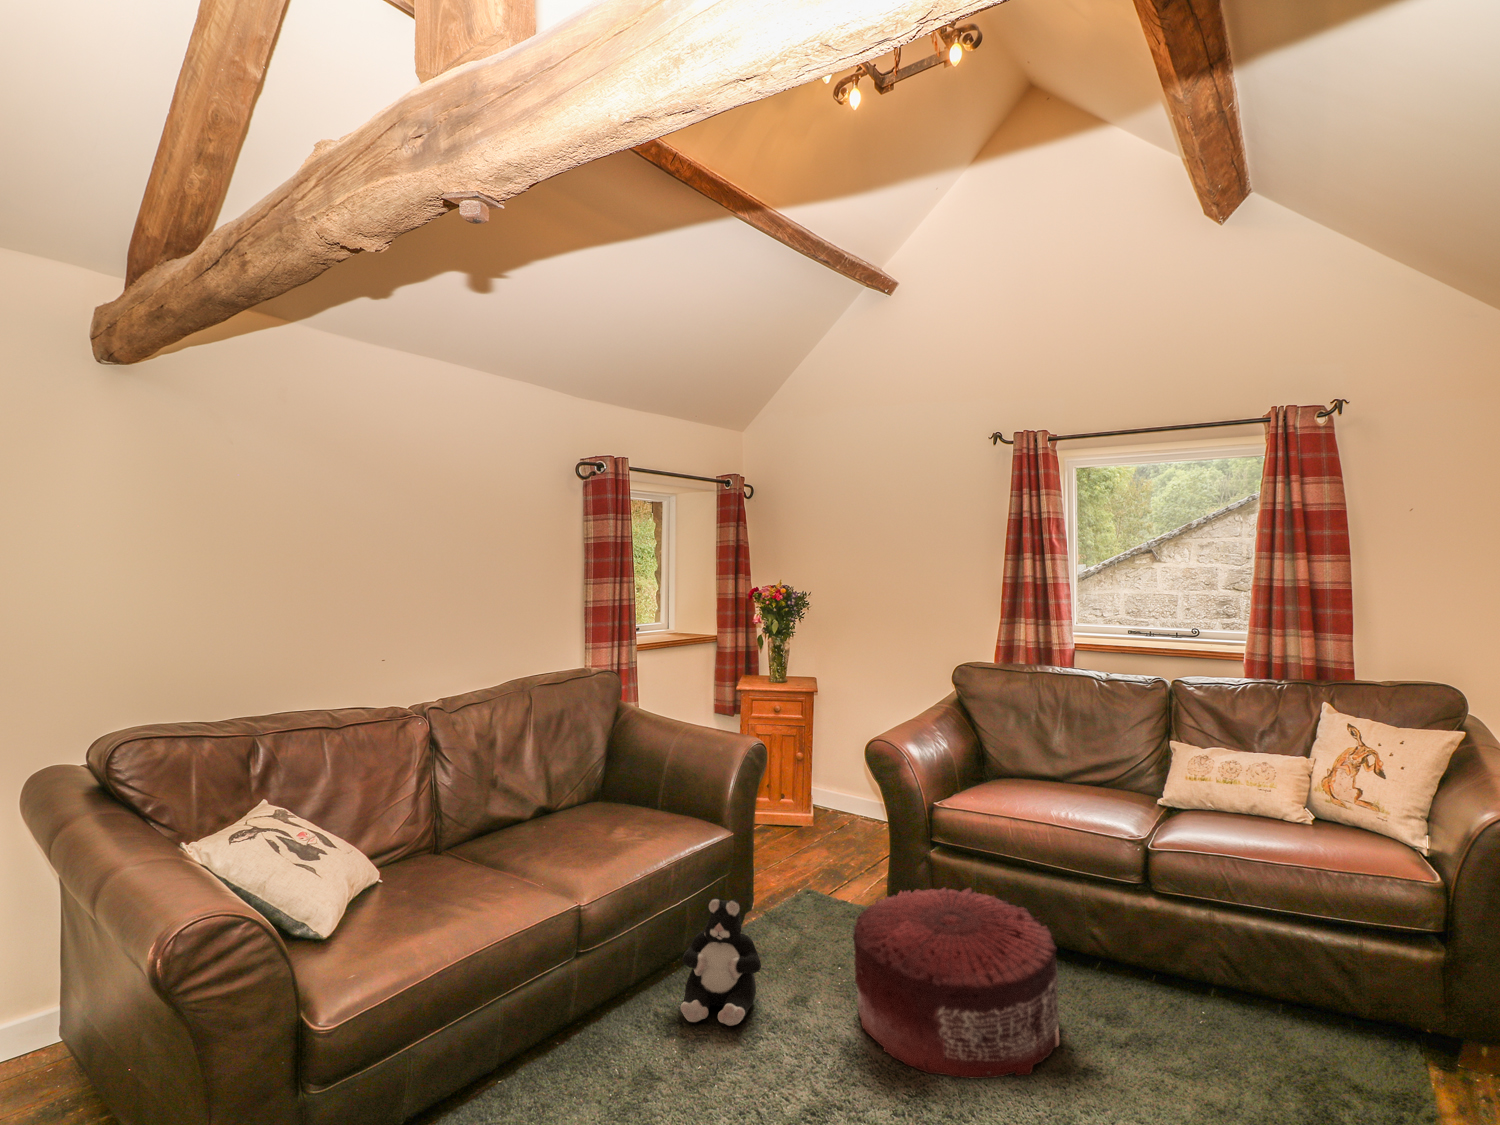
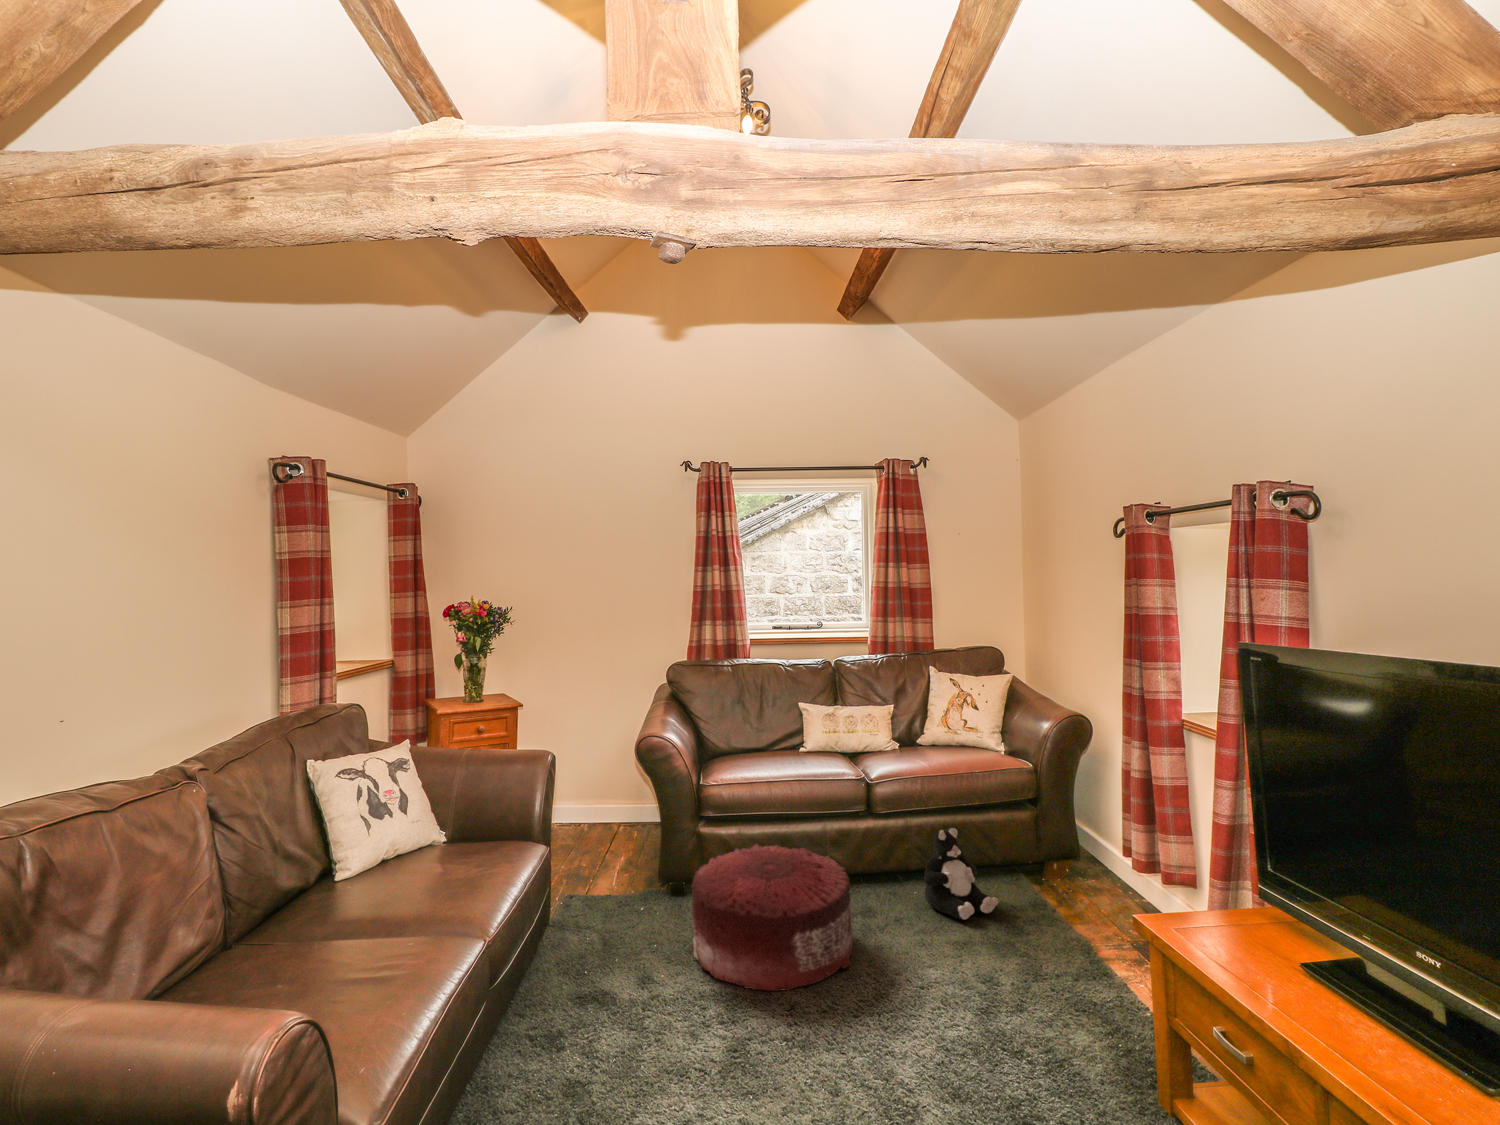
plush toy: present [680,898,761,1026] -> present [924,827,998,920]

